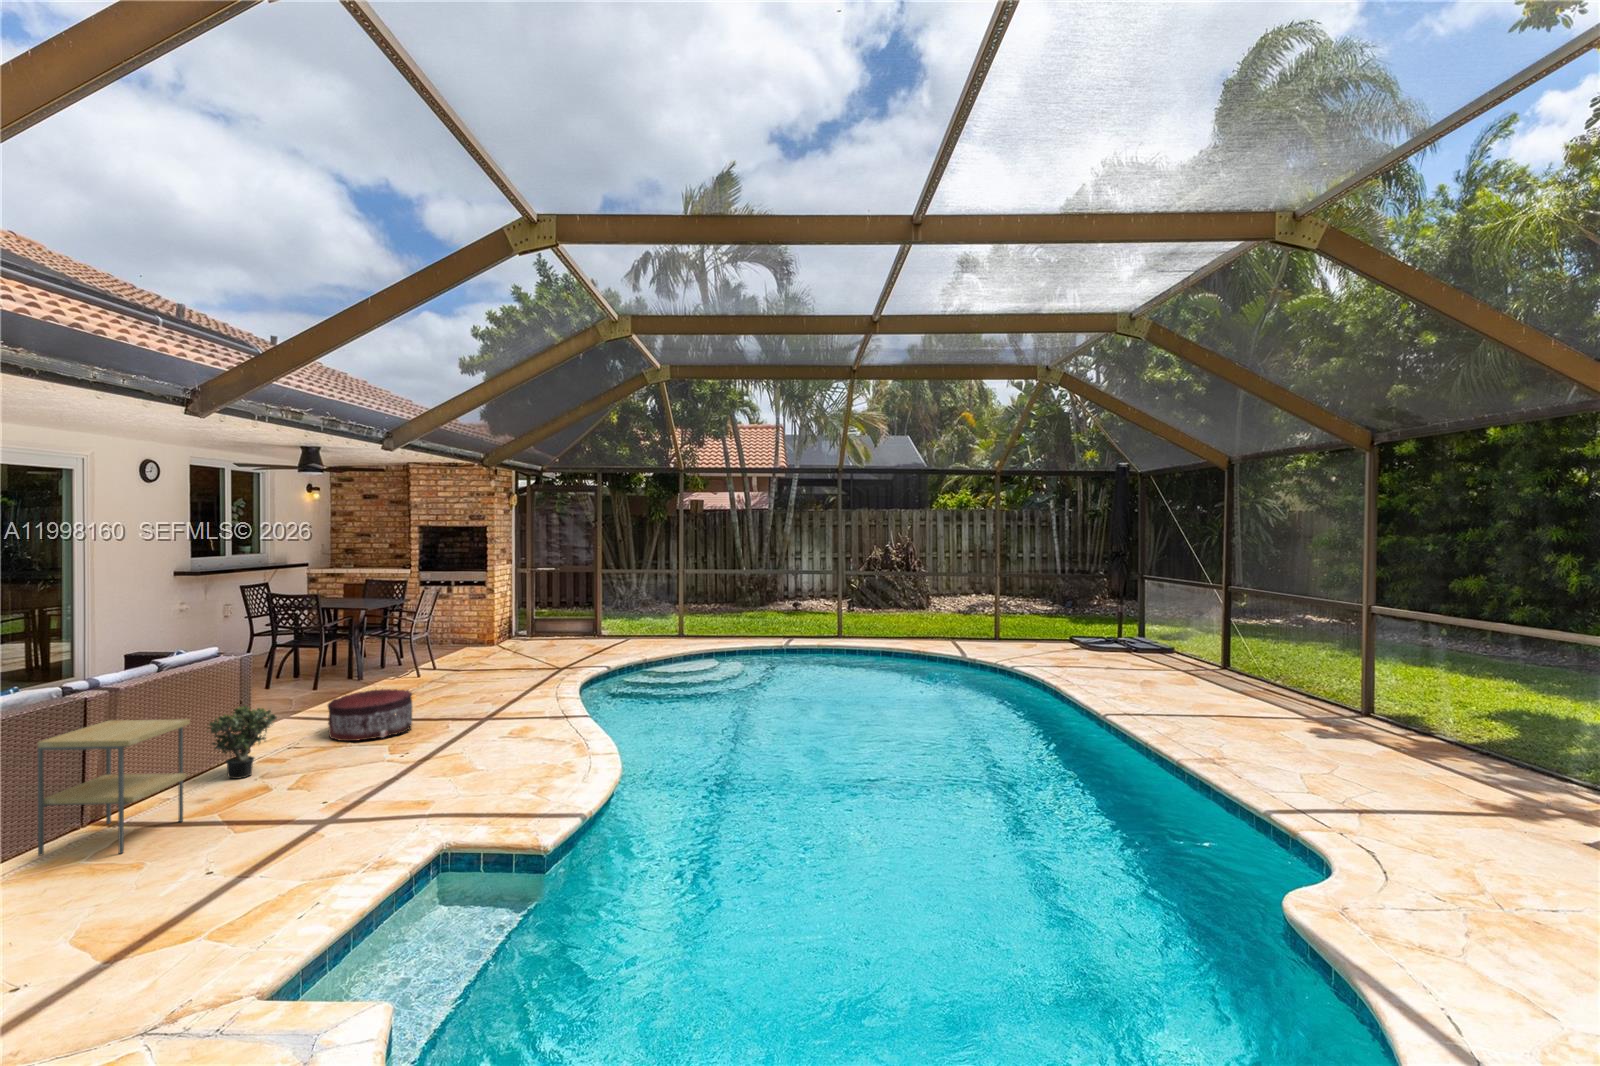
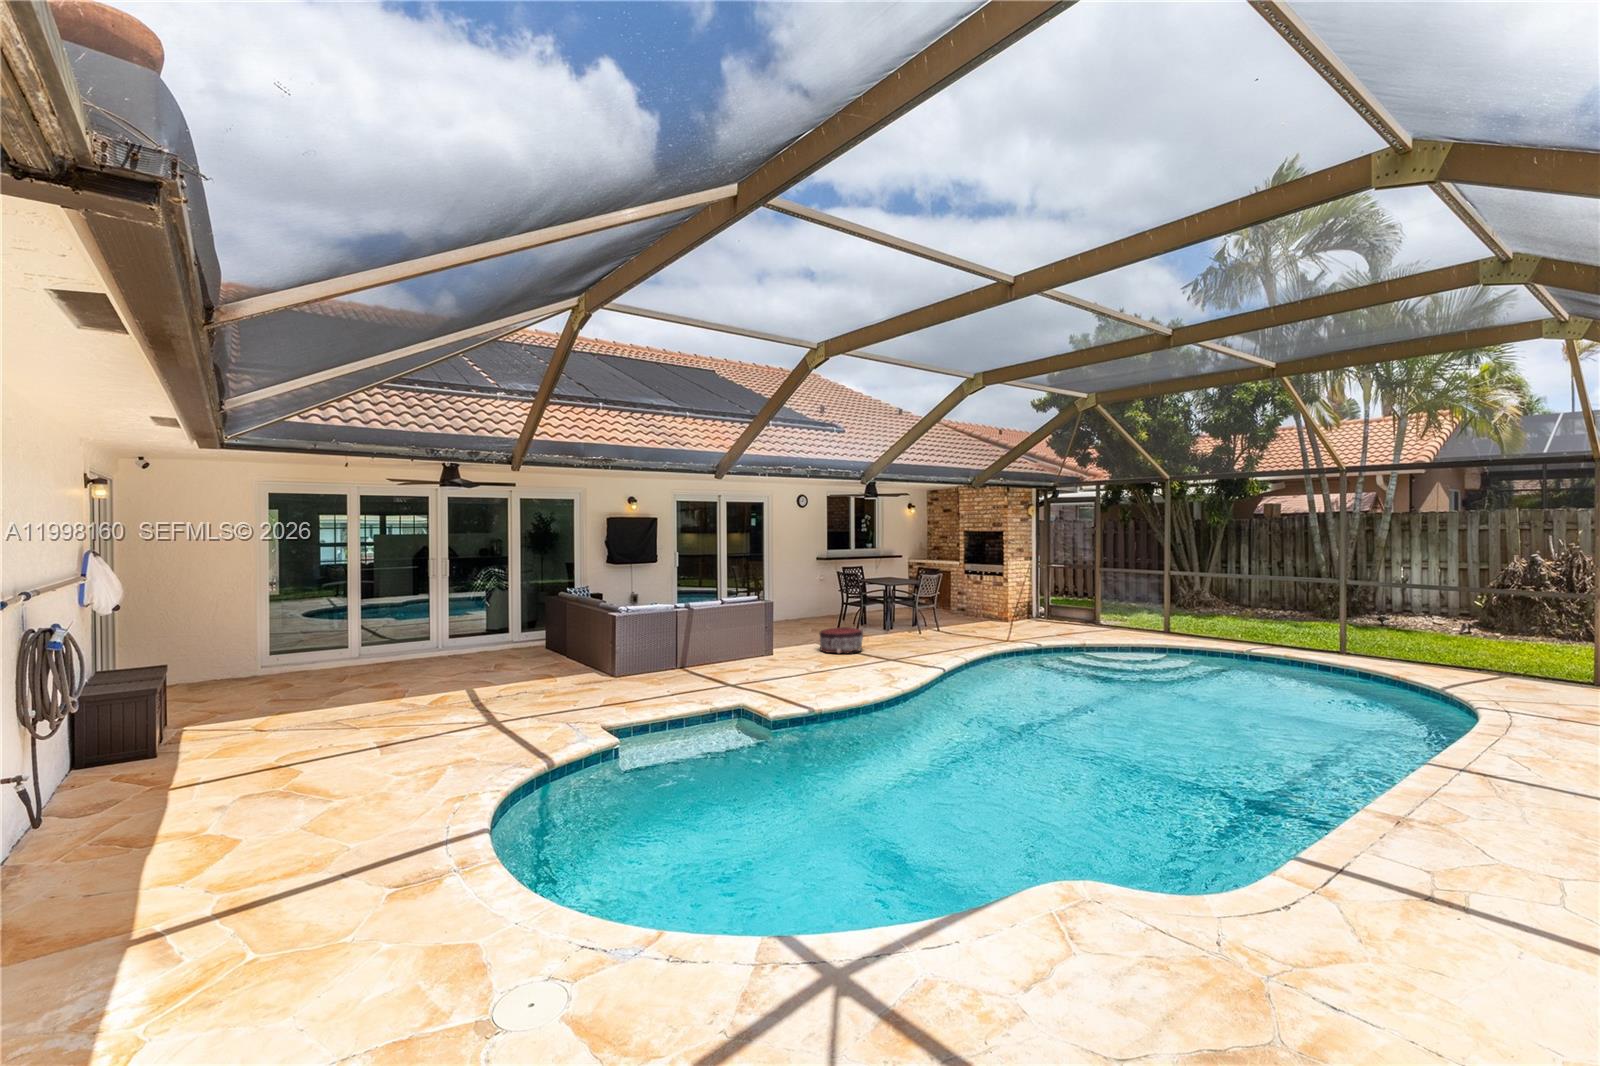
potted plant: present [208,705,277,779] -> none [752,620,781,657]
side table: present [38,719,190,856] -> none [679,615,726,669]

